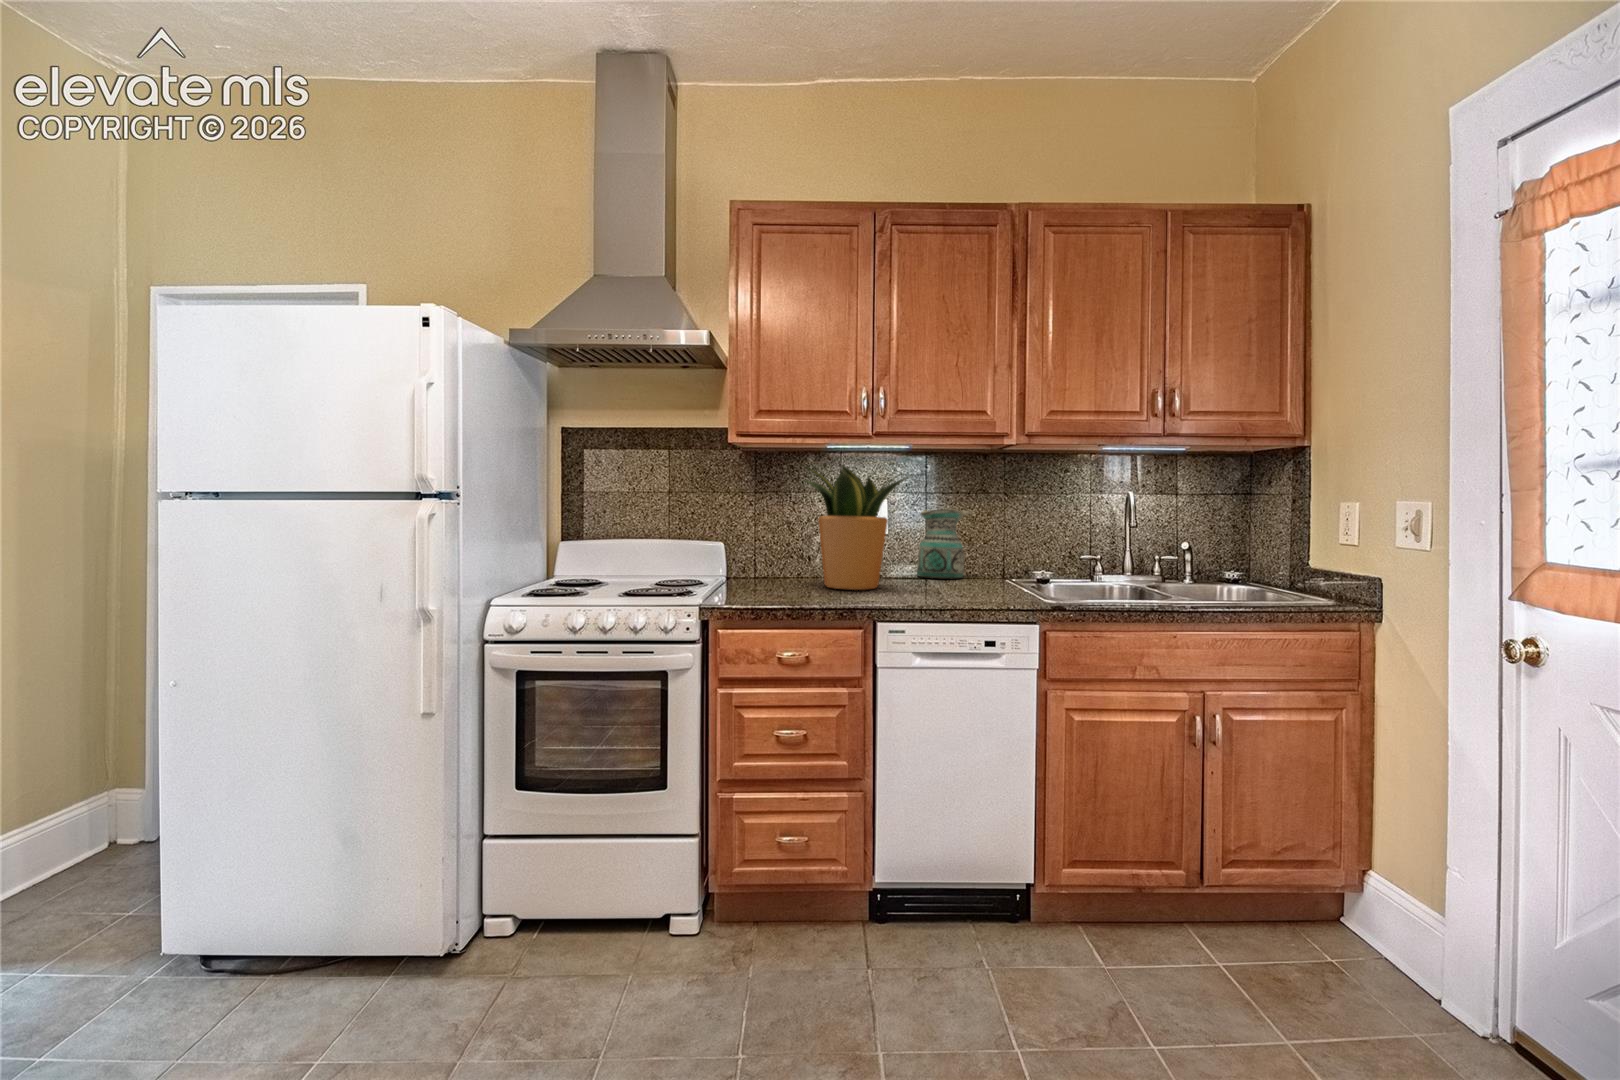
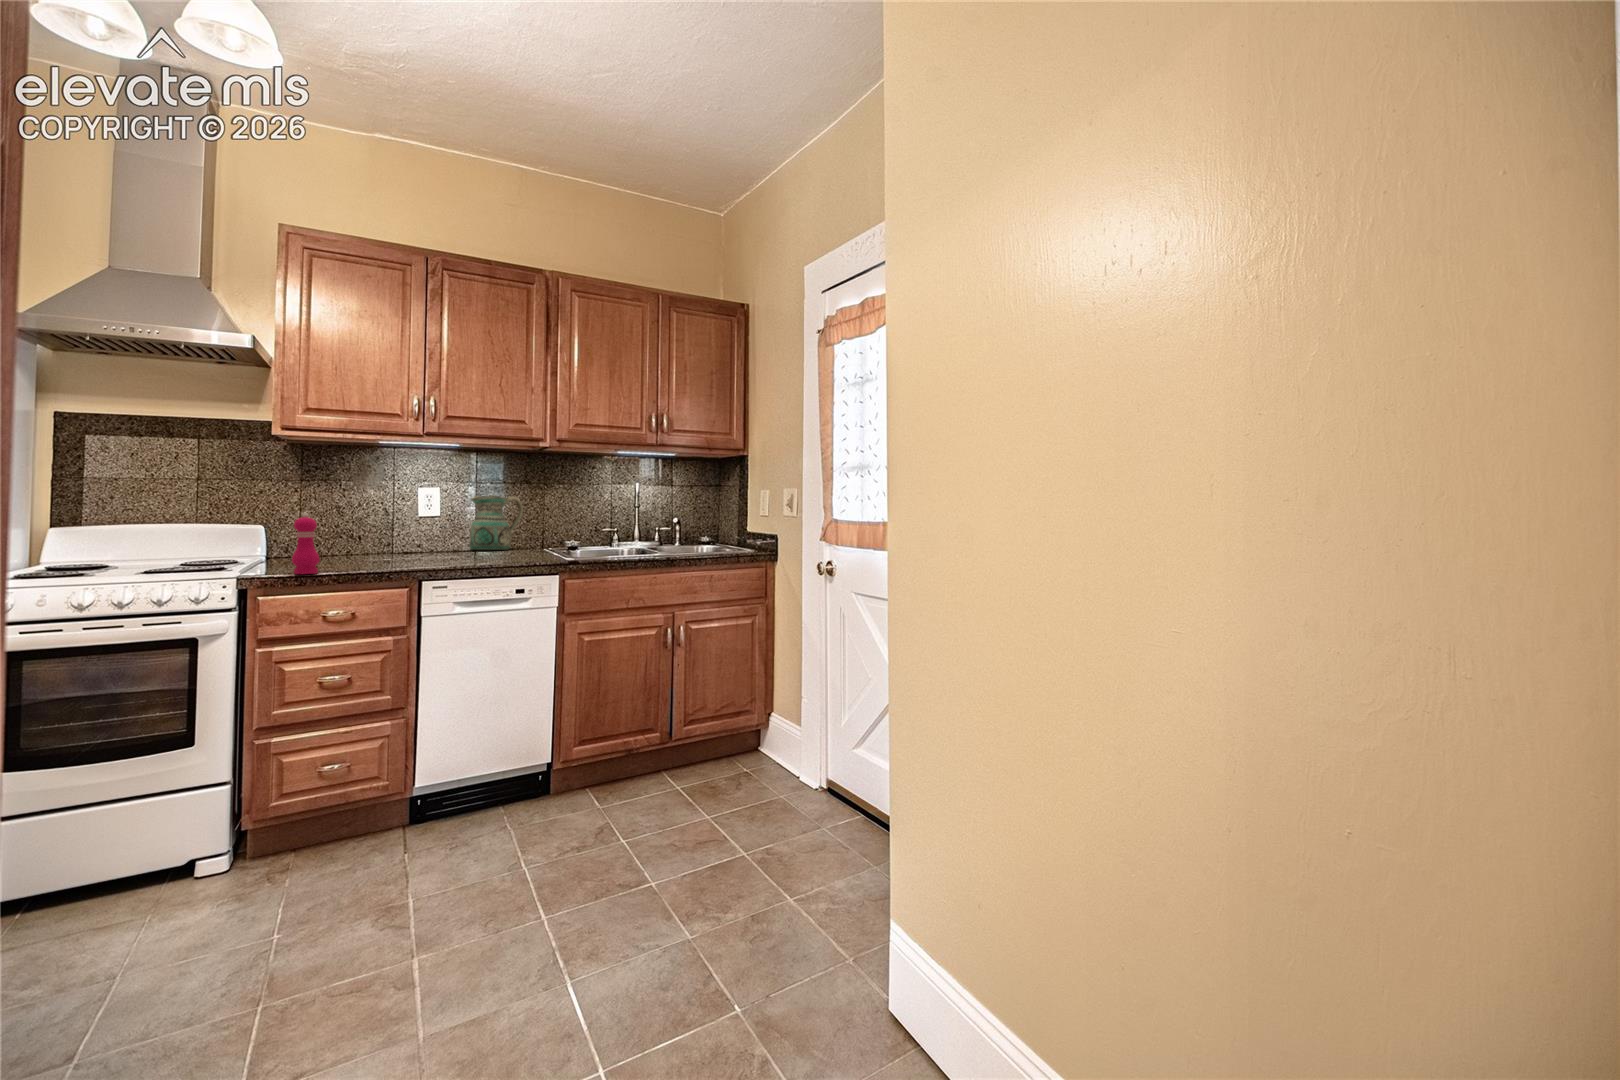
potted plant: present [800,465,907,590] -> none [344,455,455,560]
pepper mill: none [751,534,777,607] -> present [292,513,320,574]

